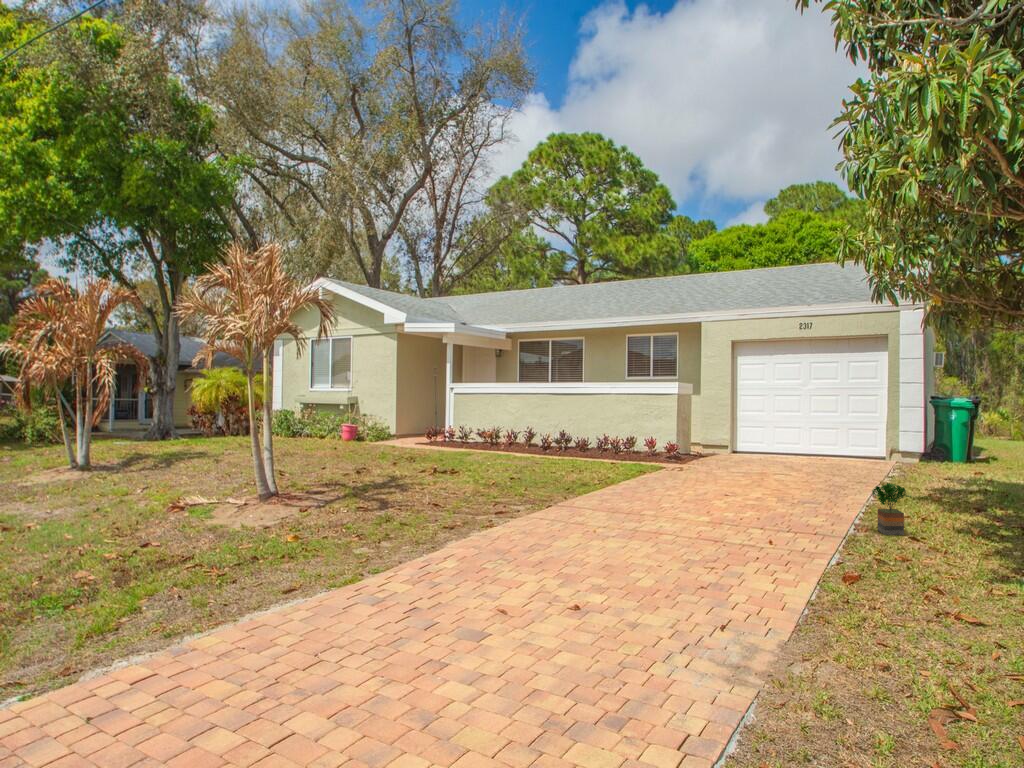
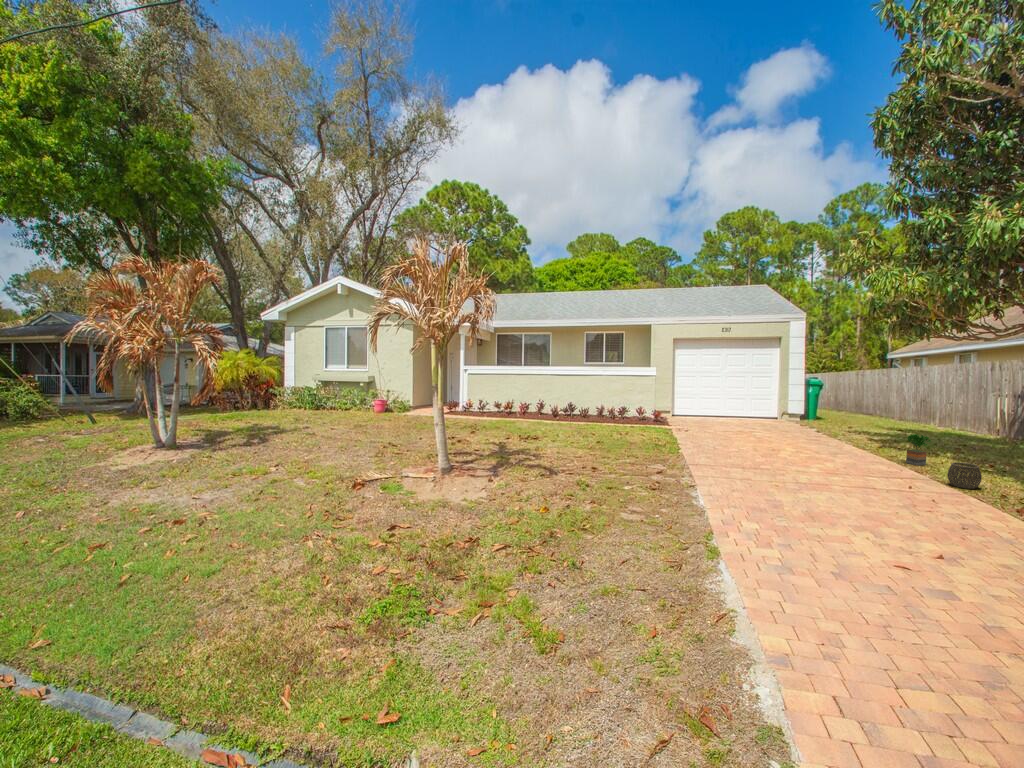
woven basket: none [831,526,878,570] -> present [948,462,982,489]

